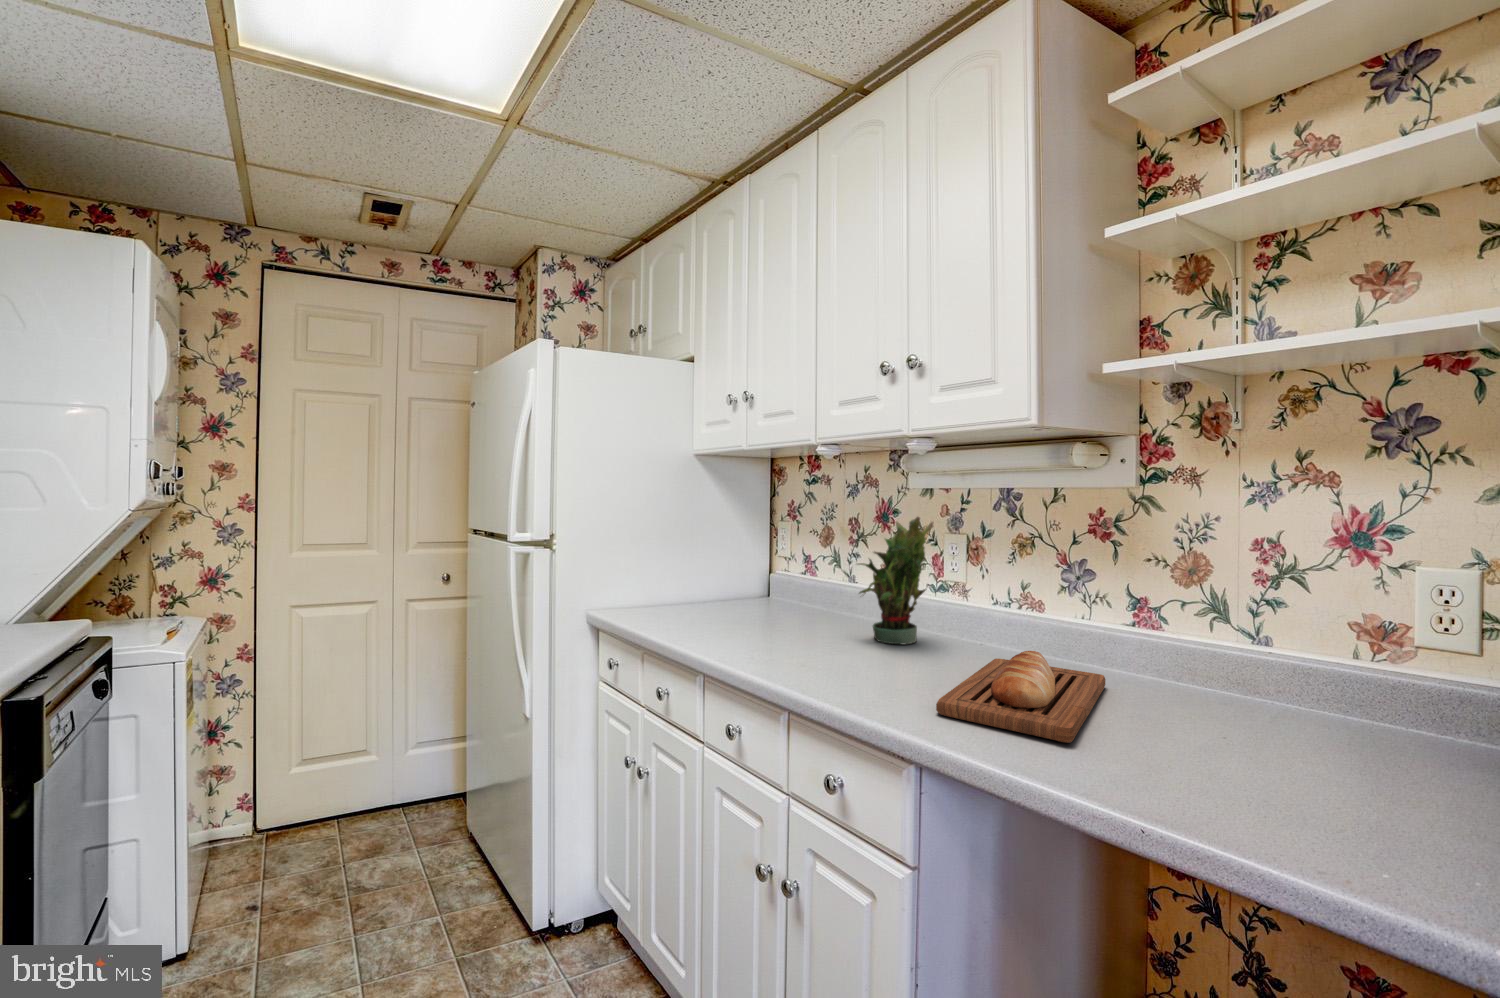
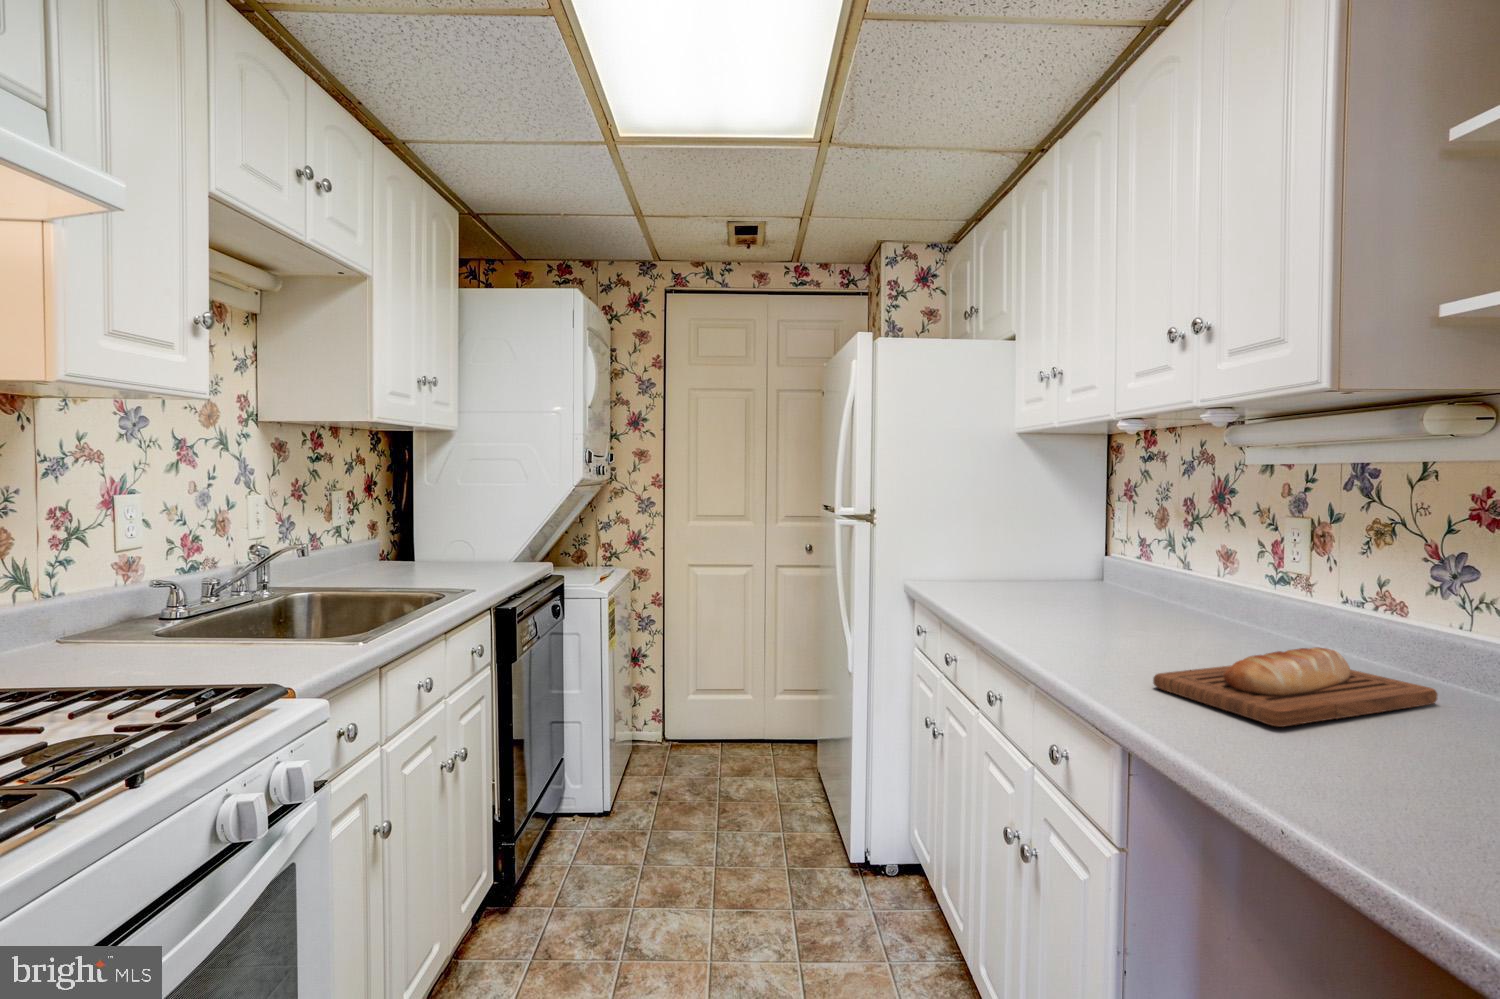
potted plant: present [859,517,933,644] -> none [1147,494,1254,638]

